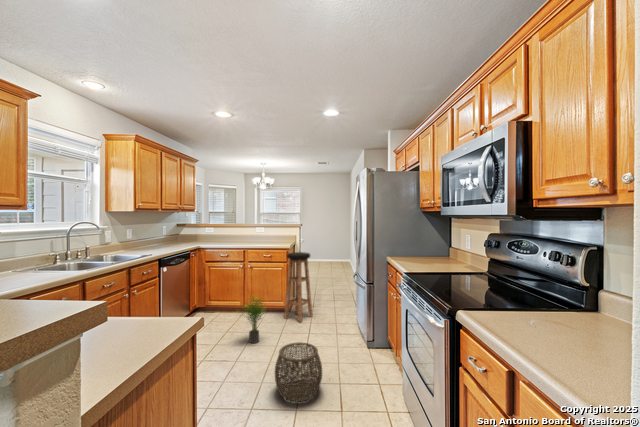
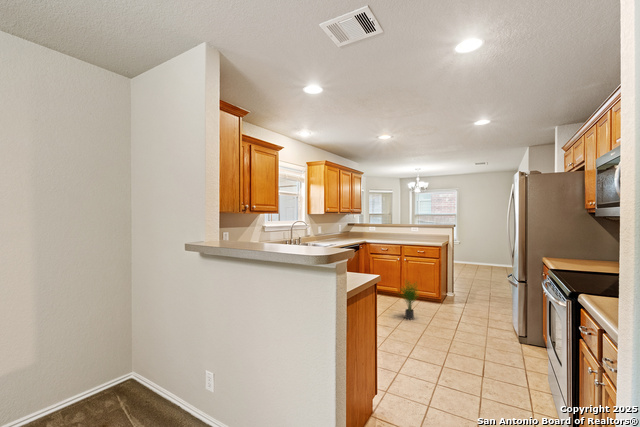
bar stool: present [284,252,312,322] -> none [436,250,464,312]
woven basket: present [275,342,322,402] -> none [425,319,467,363]

